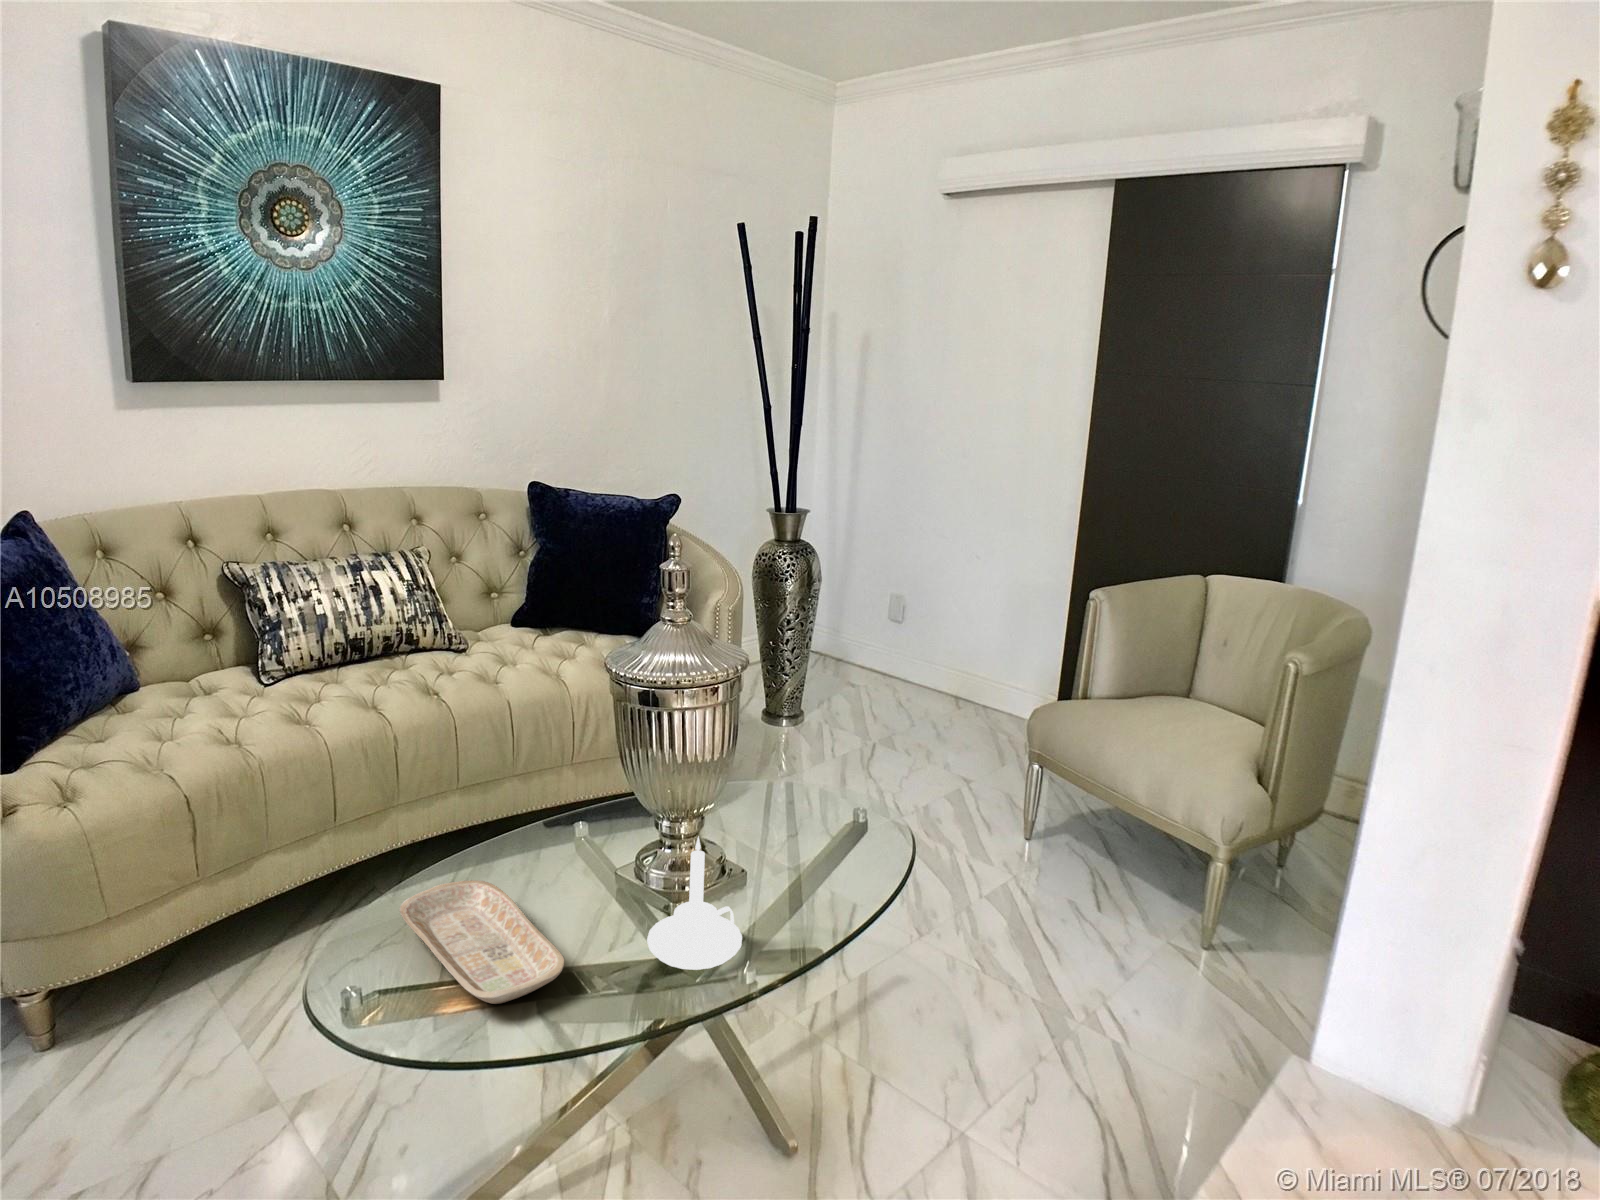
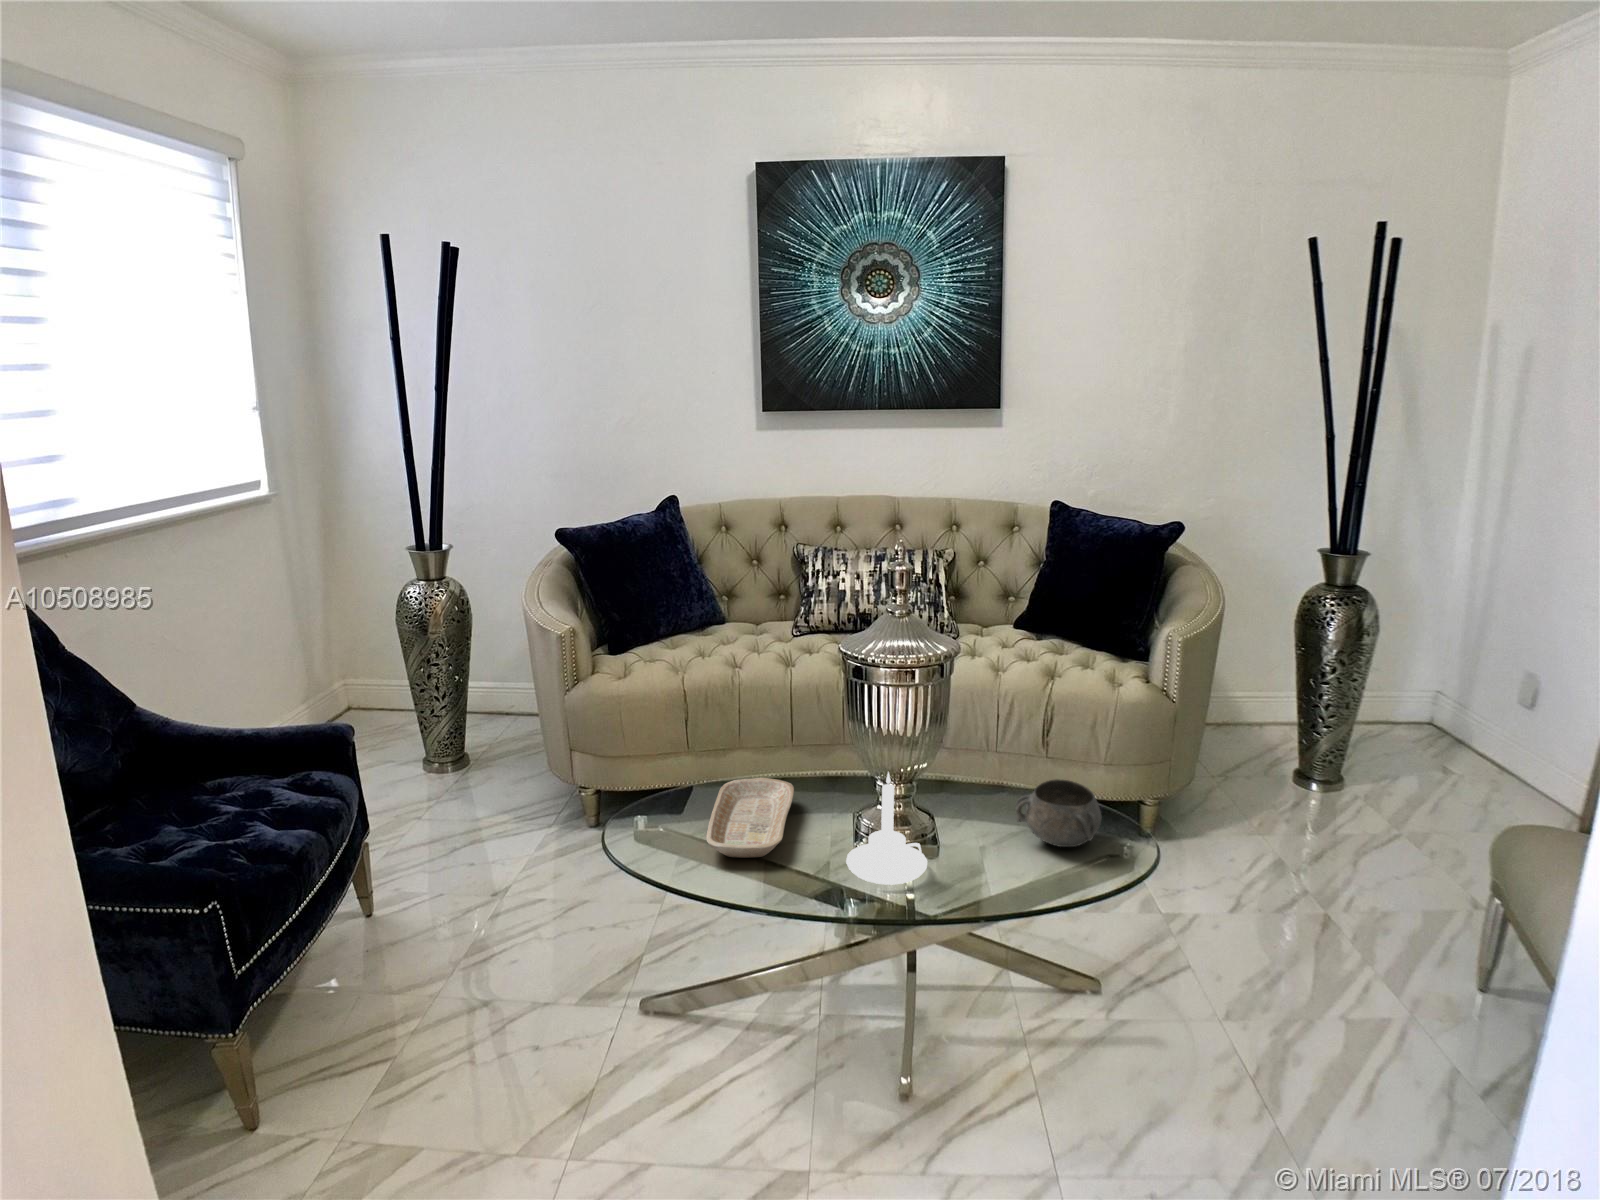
decorative bowl: none [767,792,854,862] -> present [1016,779,1101,847]

